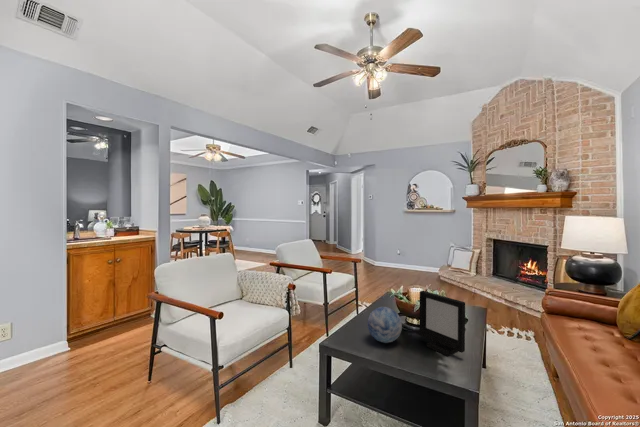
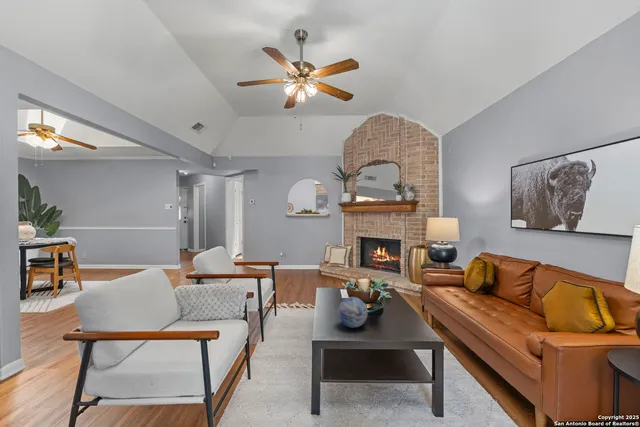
picture frame: present [419,291,465,356] -> none [376,279,414,327]

